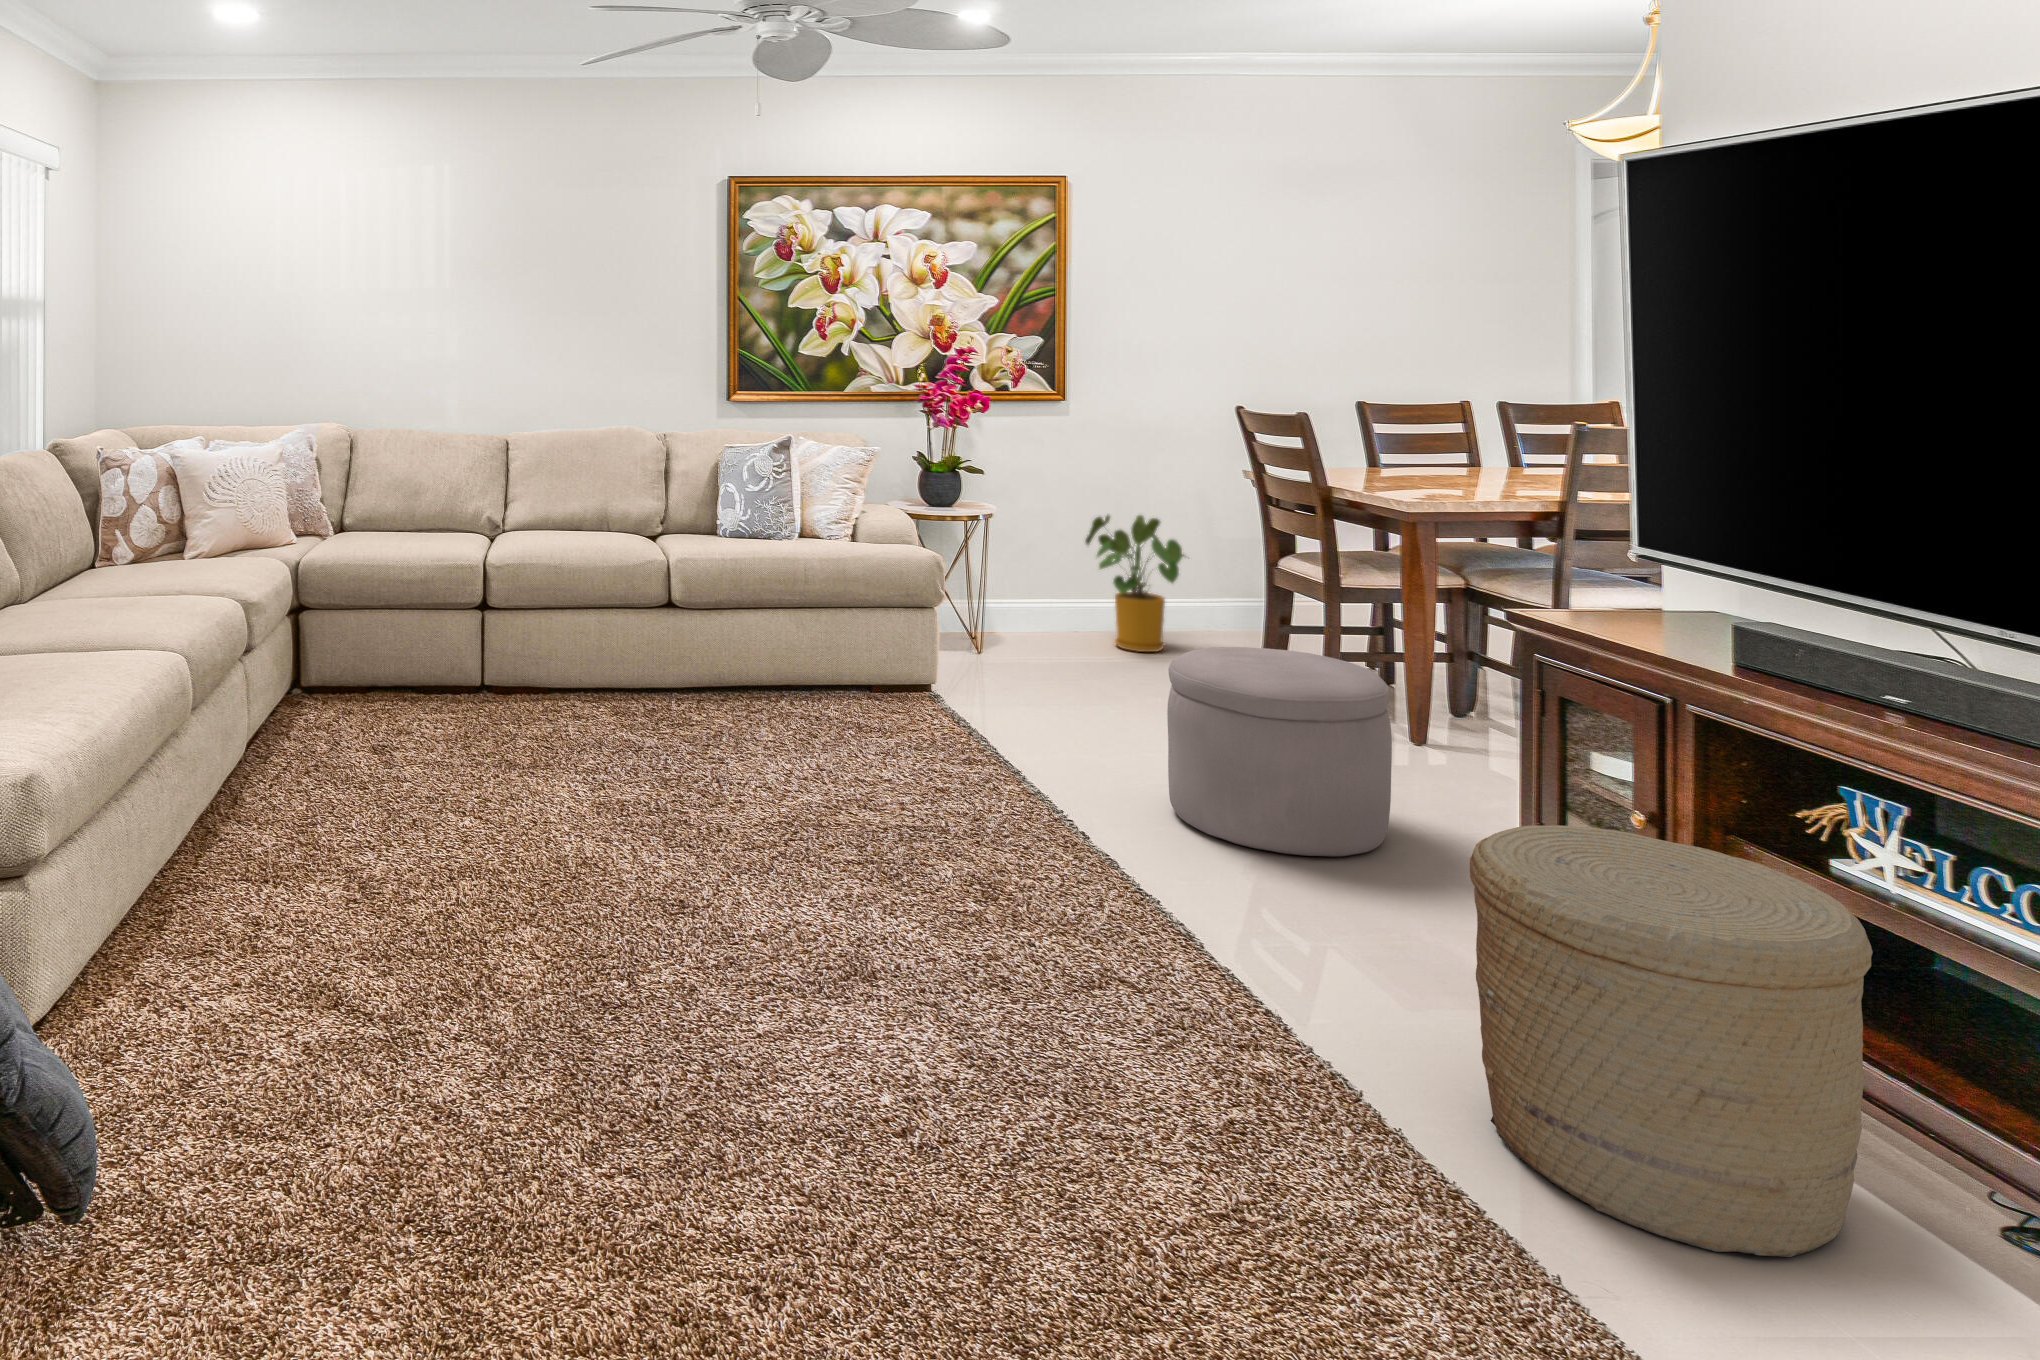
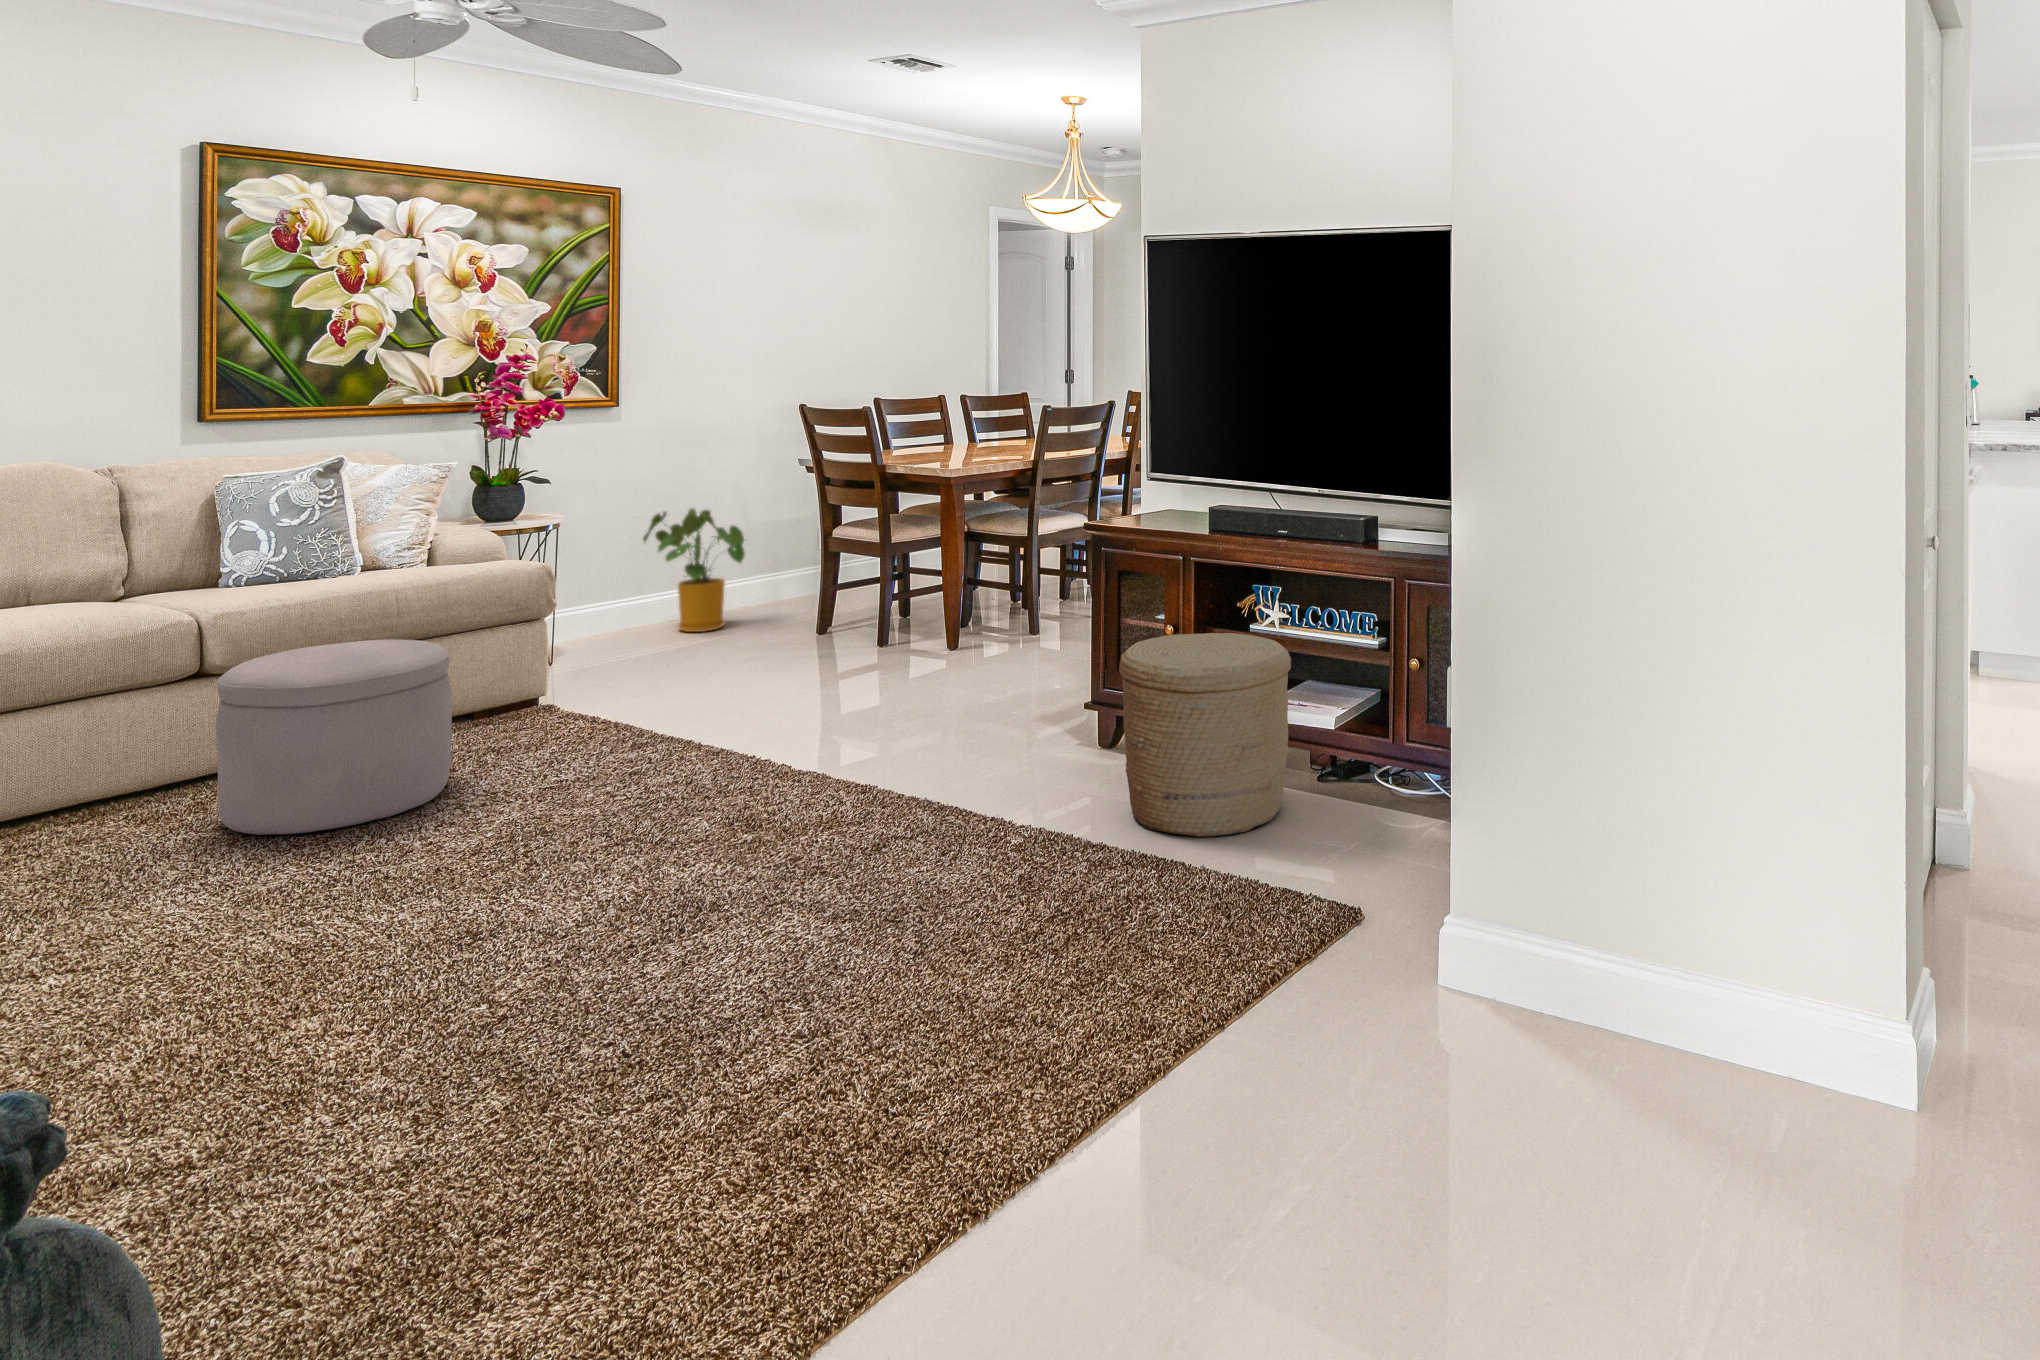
ottoman: present [1167,647,1392,857] -> present [216,639,452,835]

